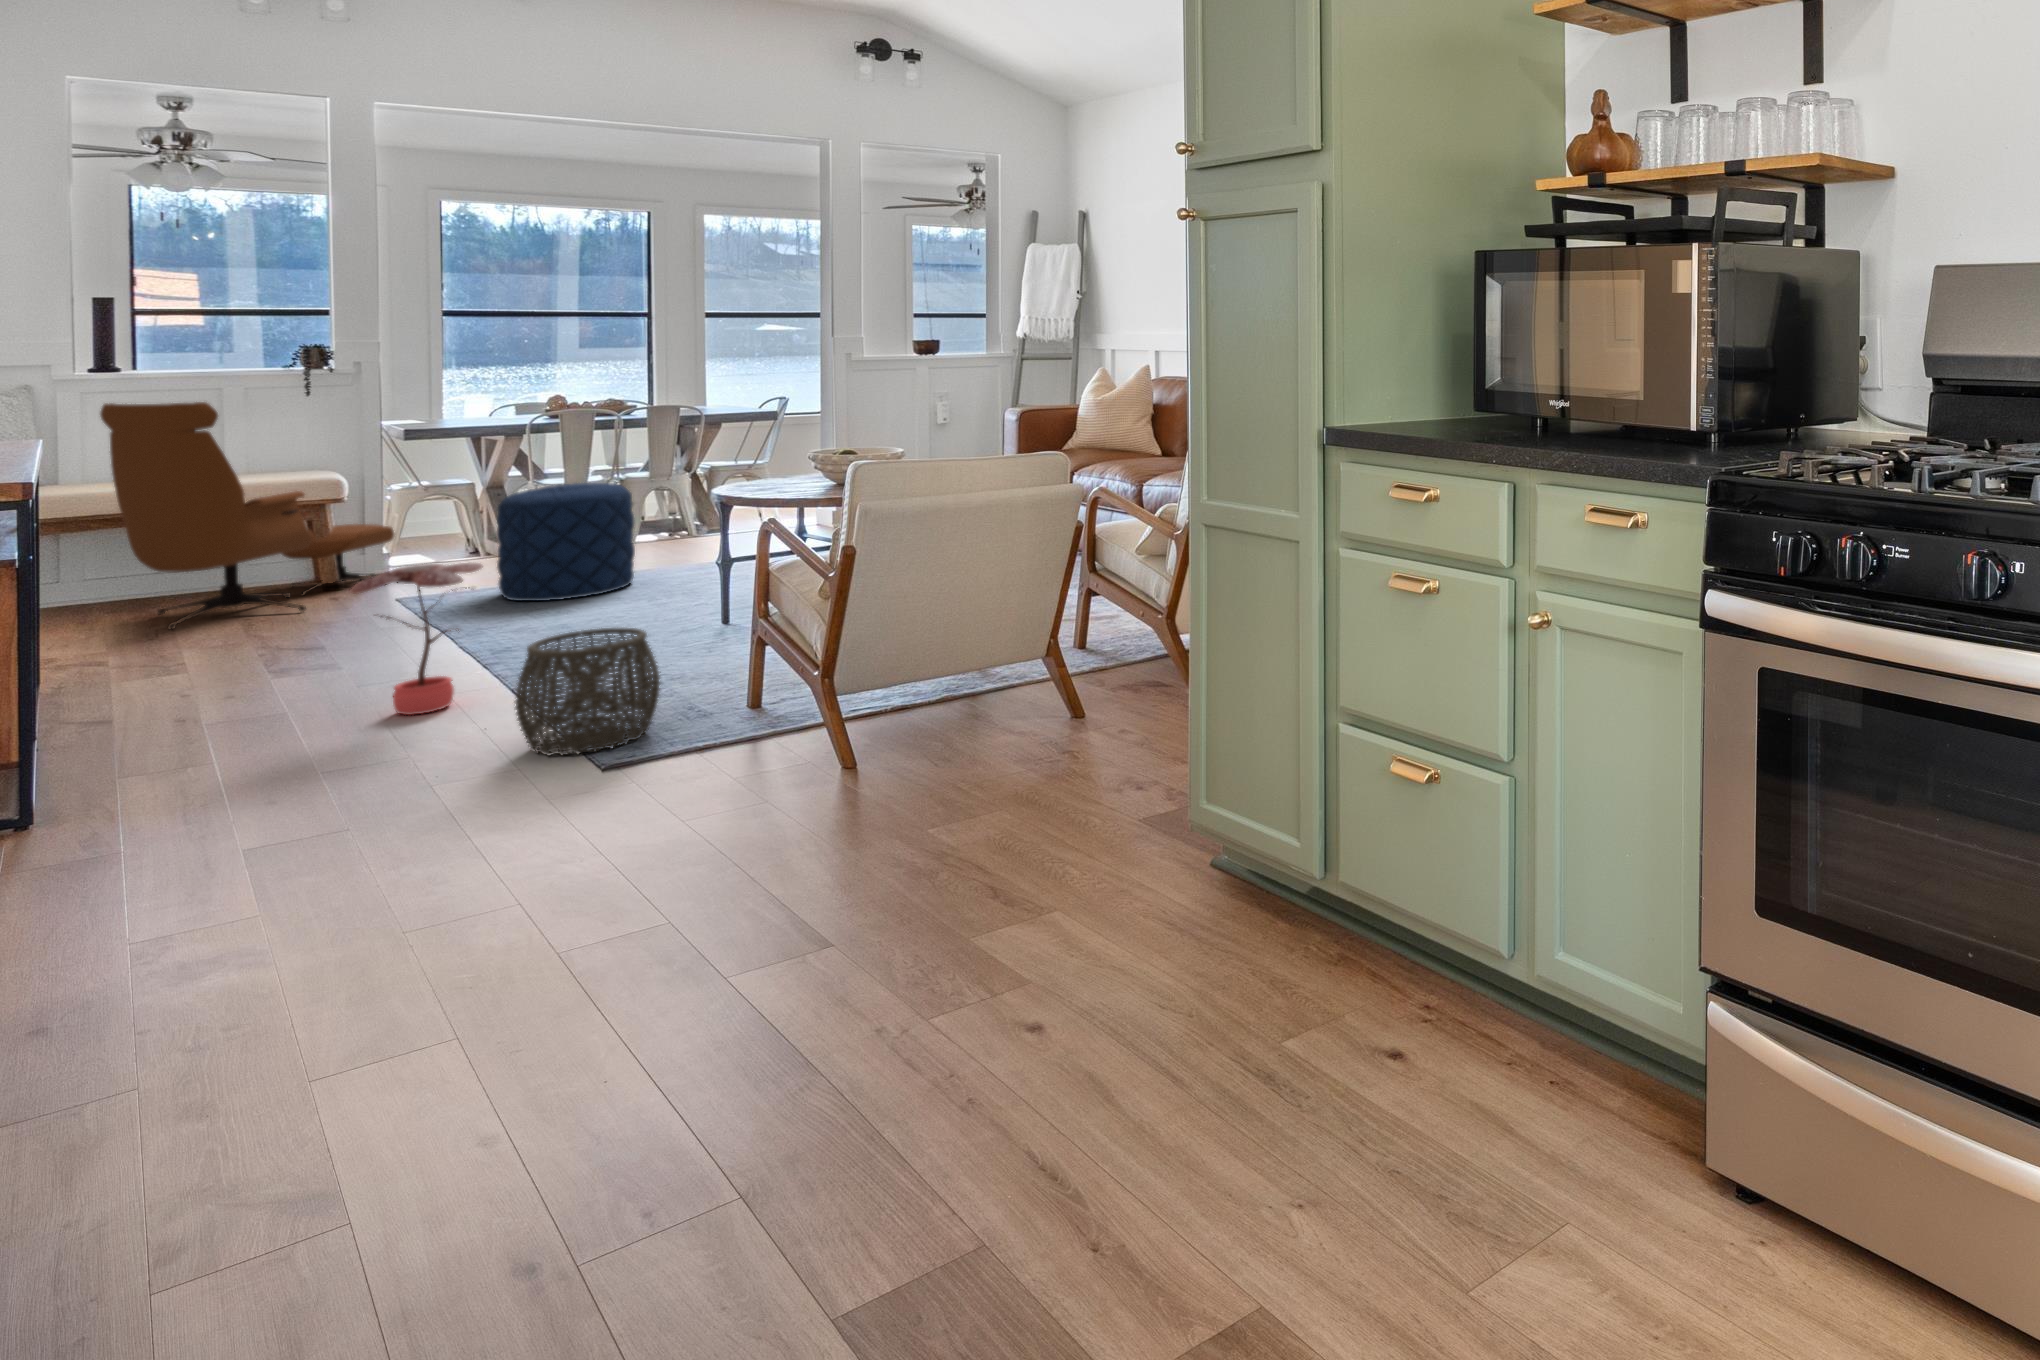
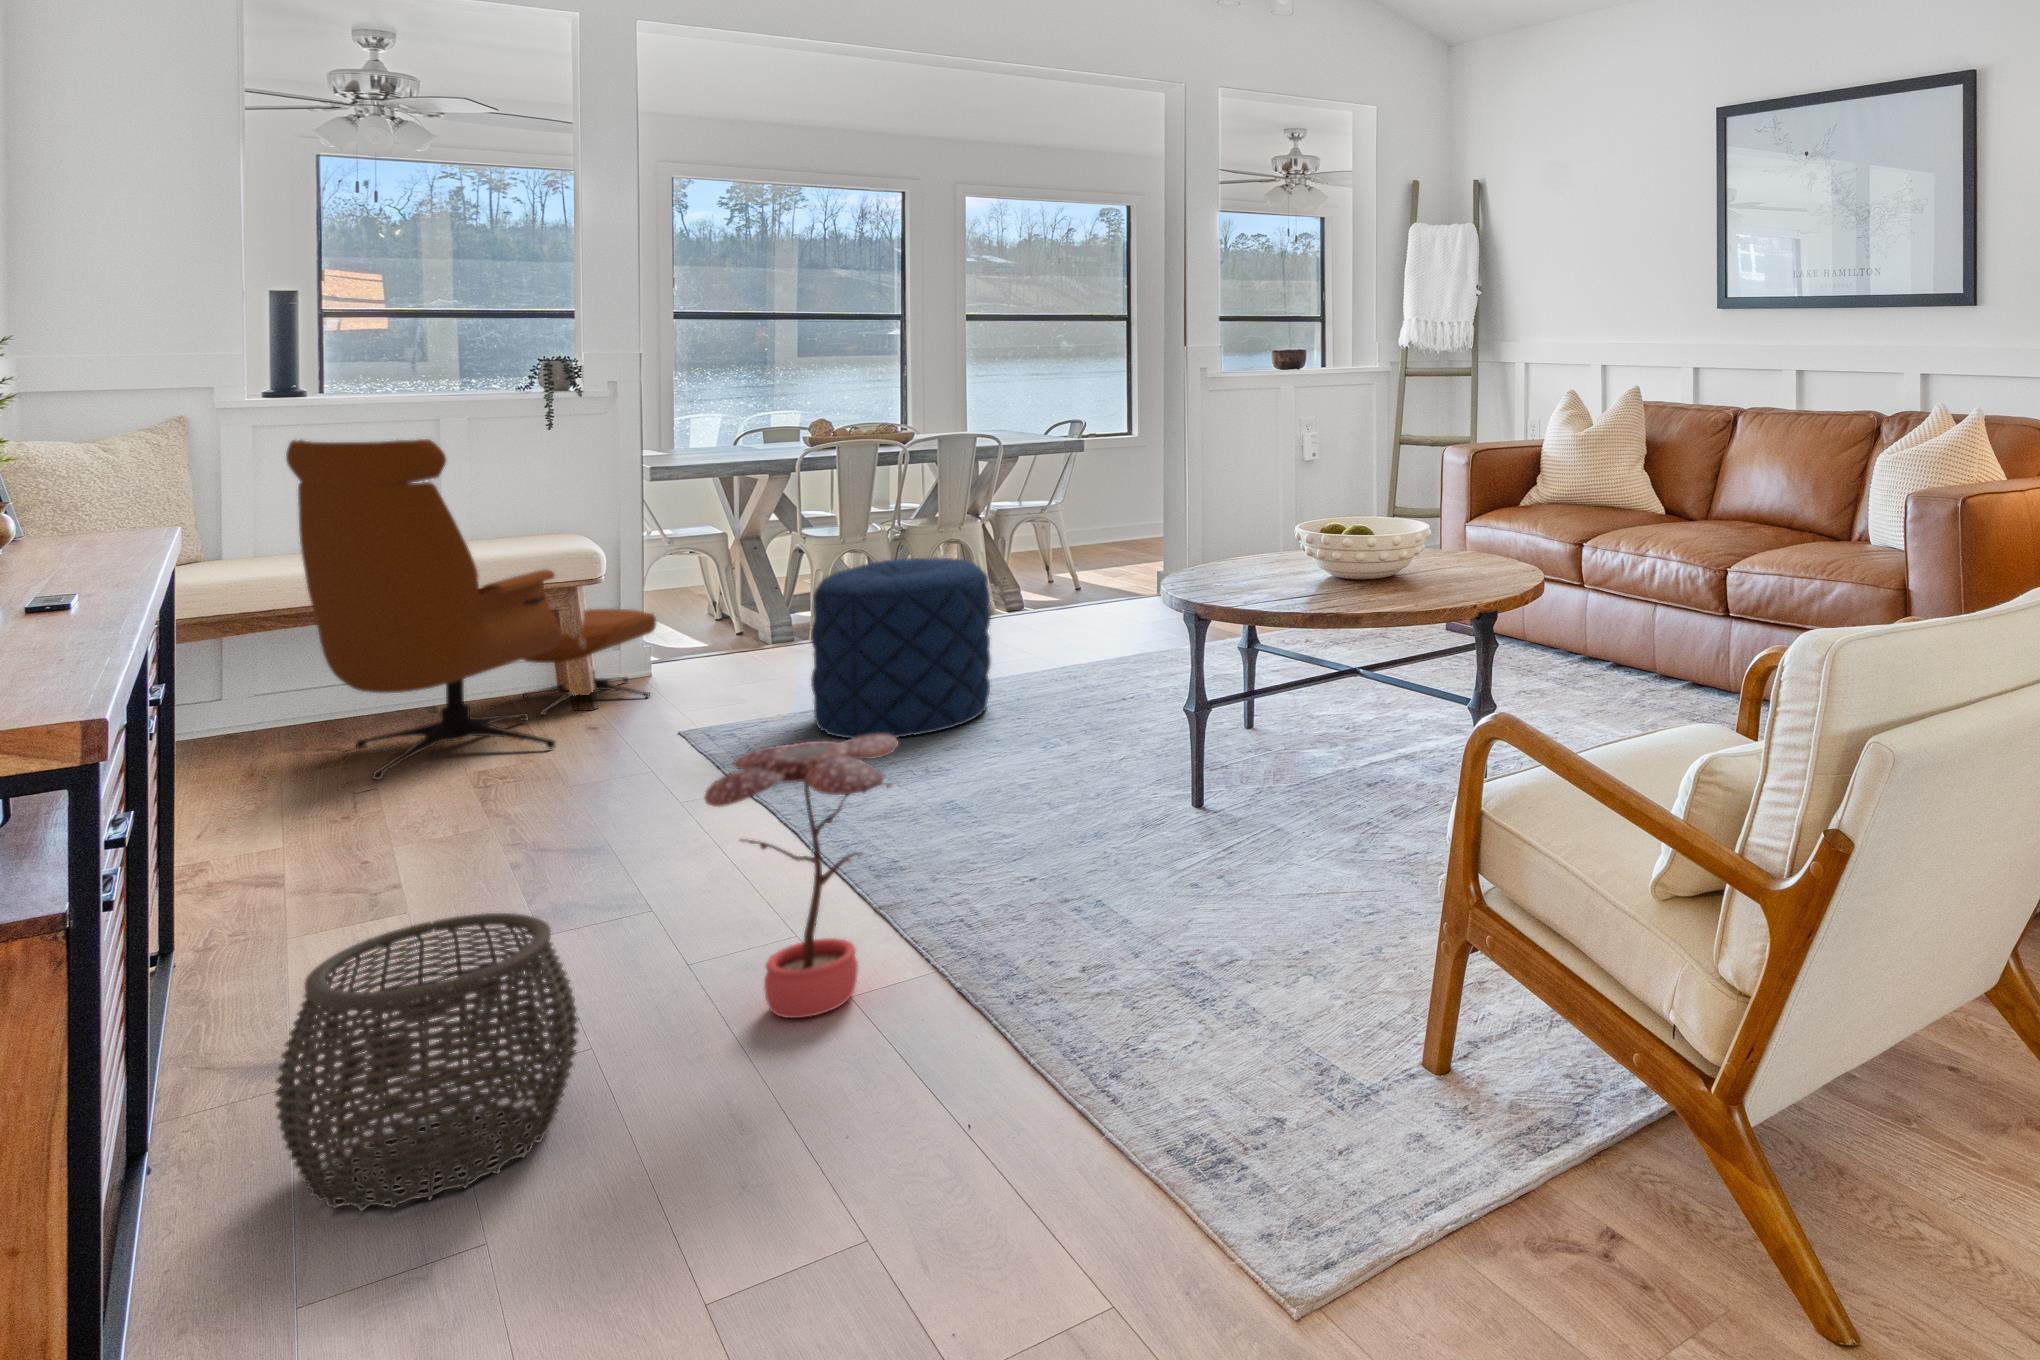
woven basket: present [515,627,660,755] -> present [275,913,578,1211]

